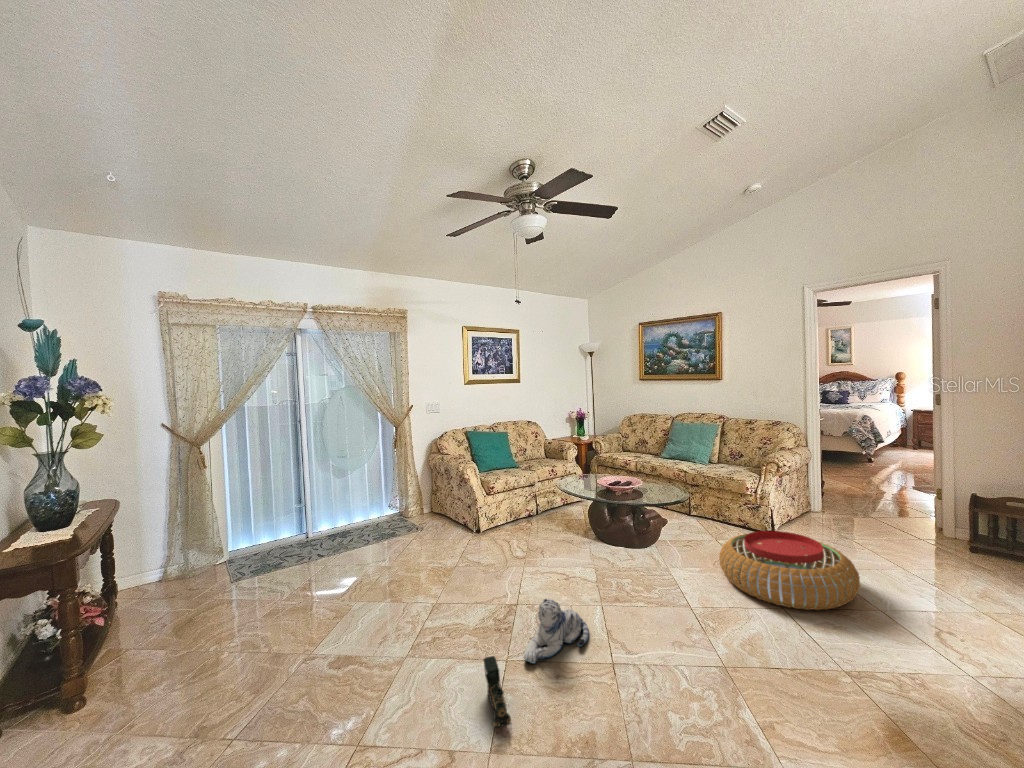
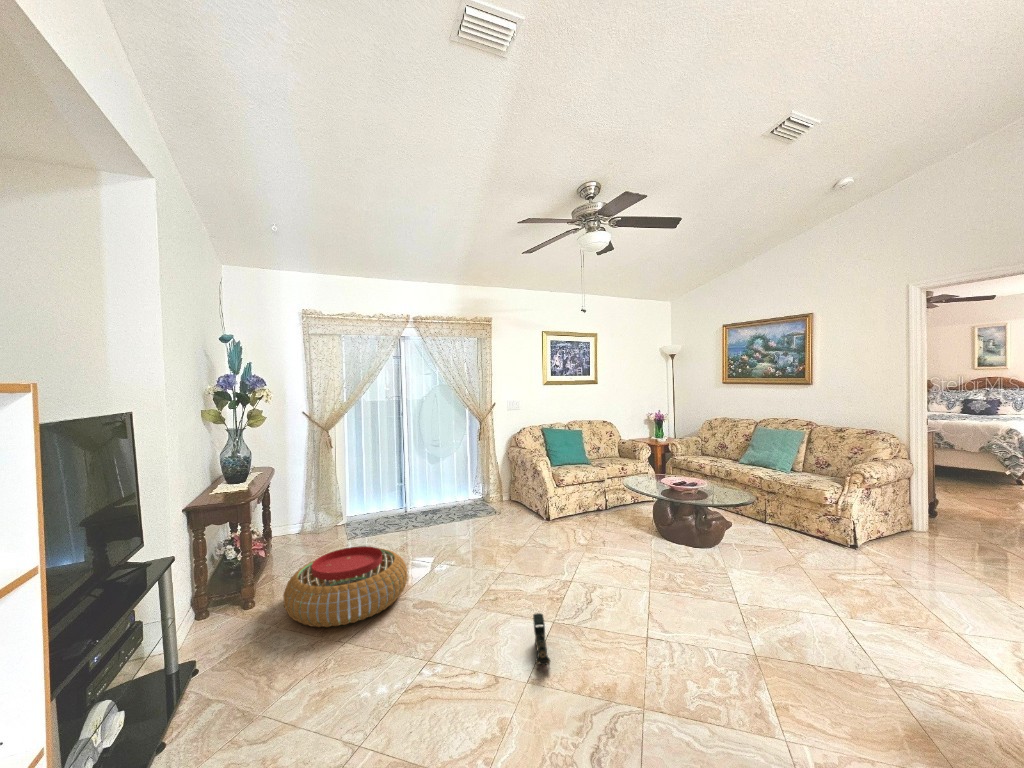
pouf: present [719,531,860,610] -> present [283,546,408,627]
plush toy: present [524,599,589,664] -> none [570,575,632,627]

